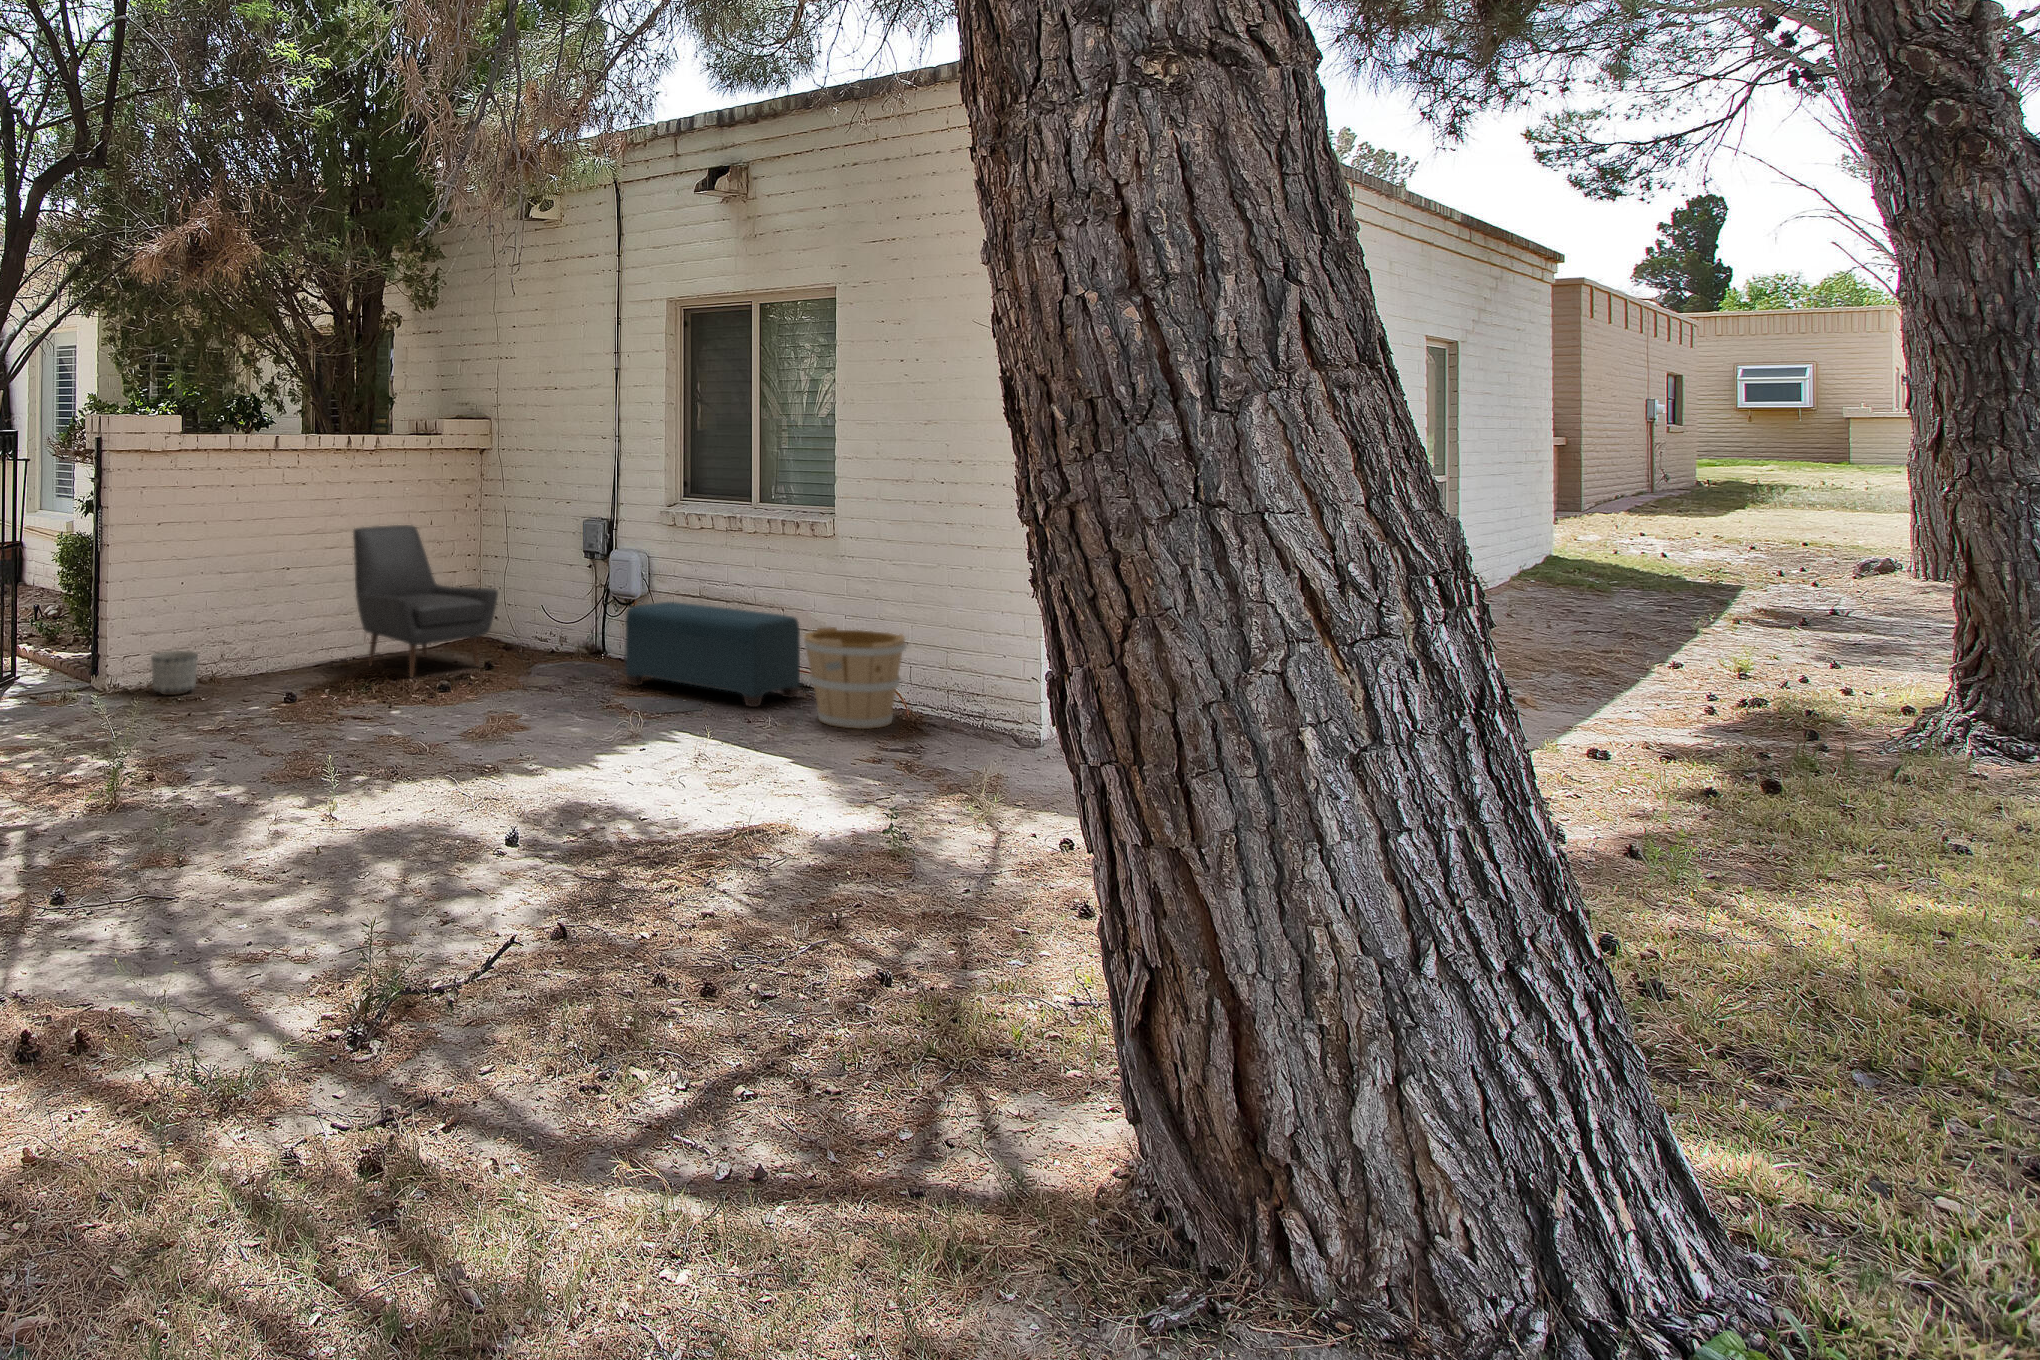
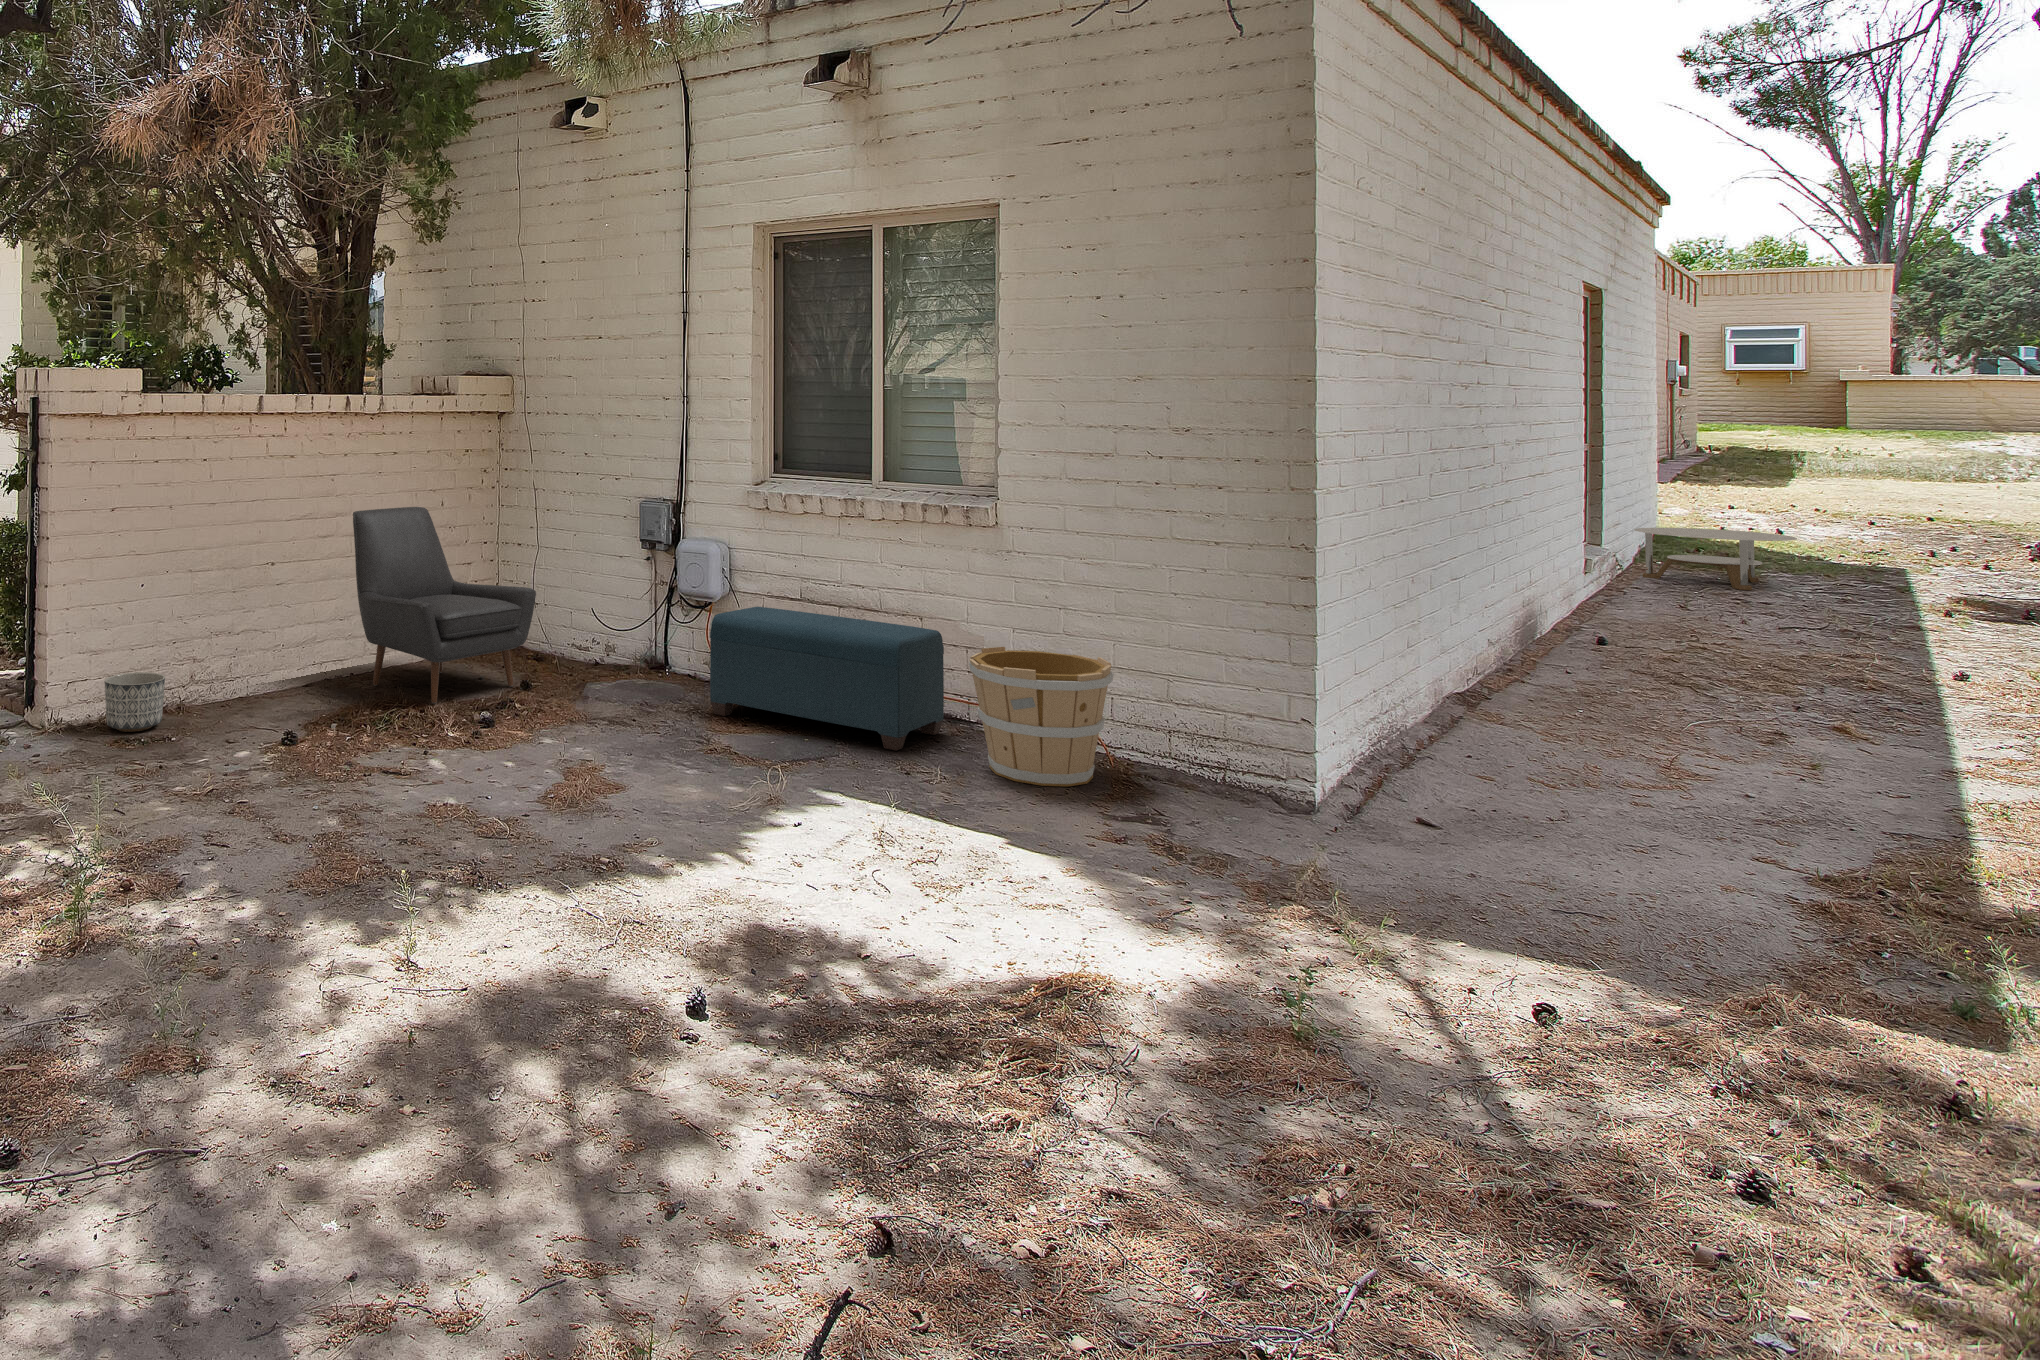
round table: none [1497,547,1629,600] -> present [1634,528,1797,590]

